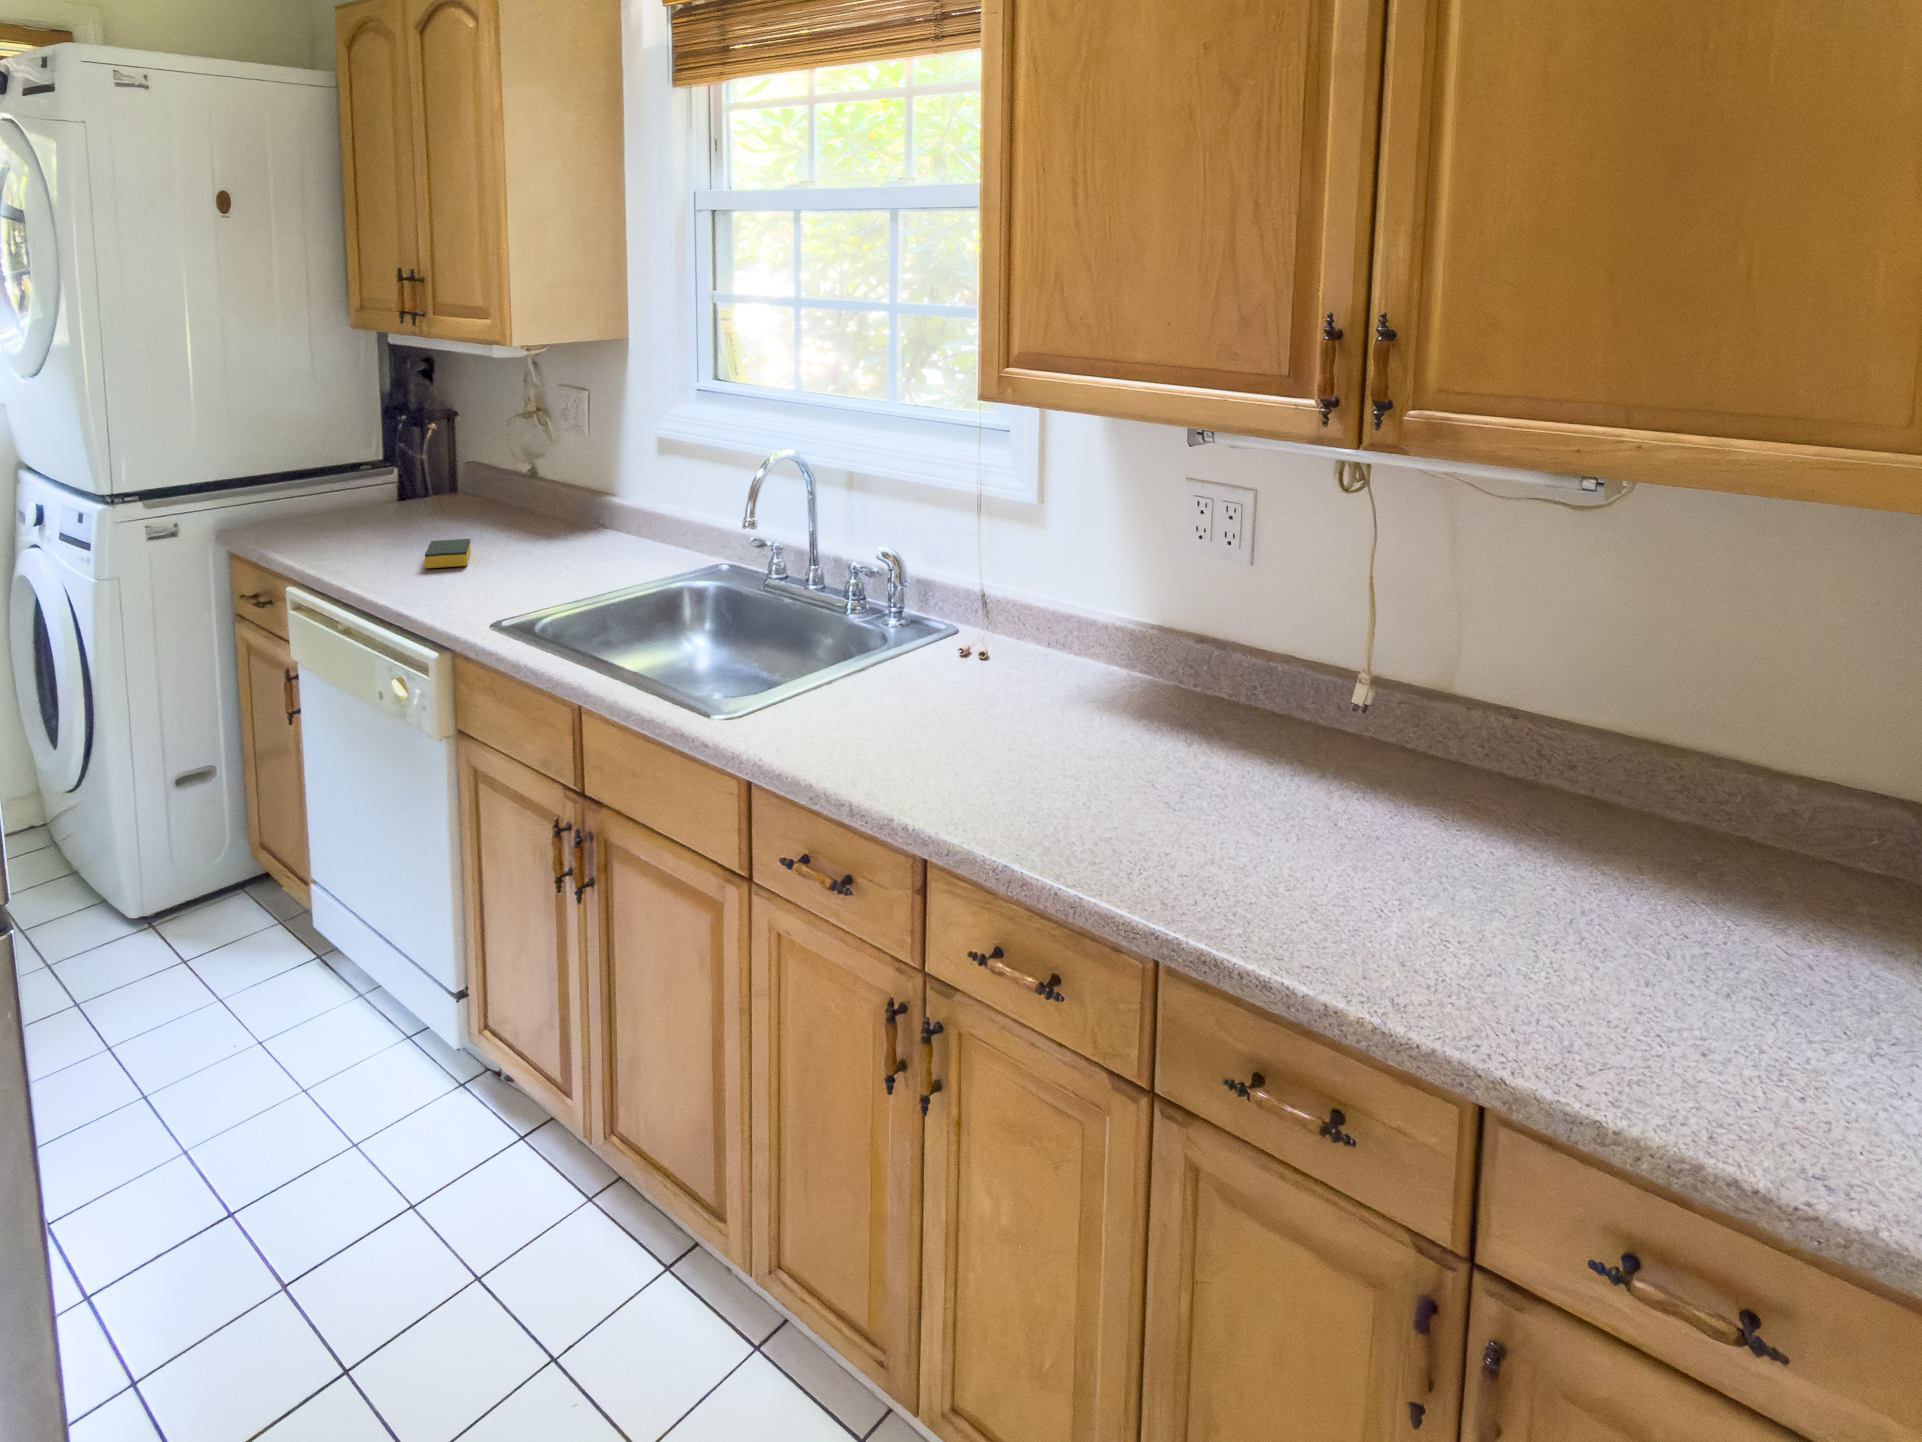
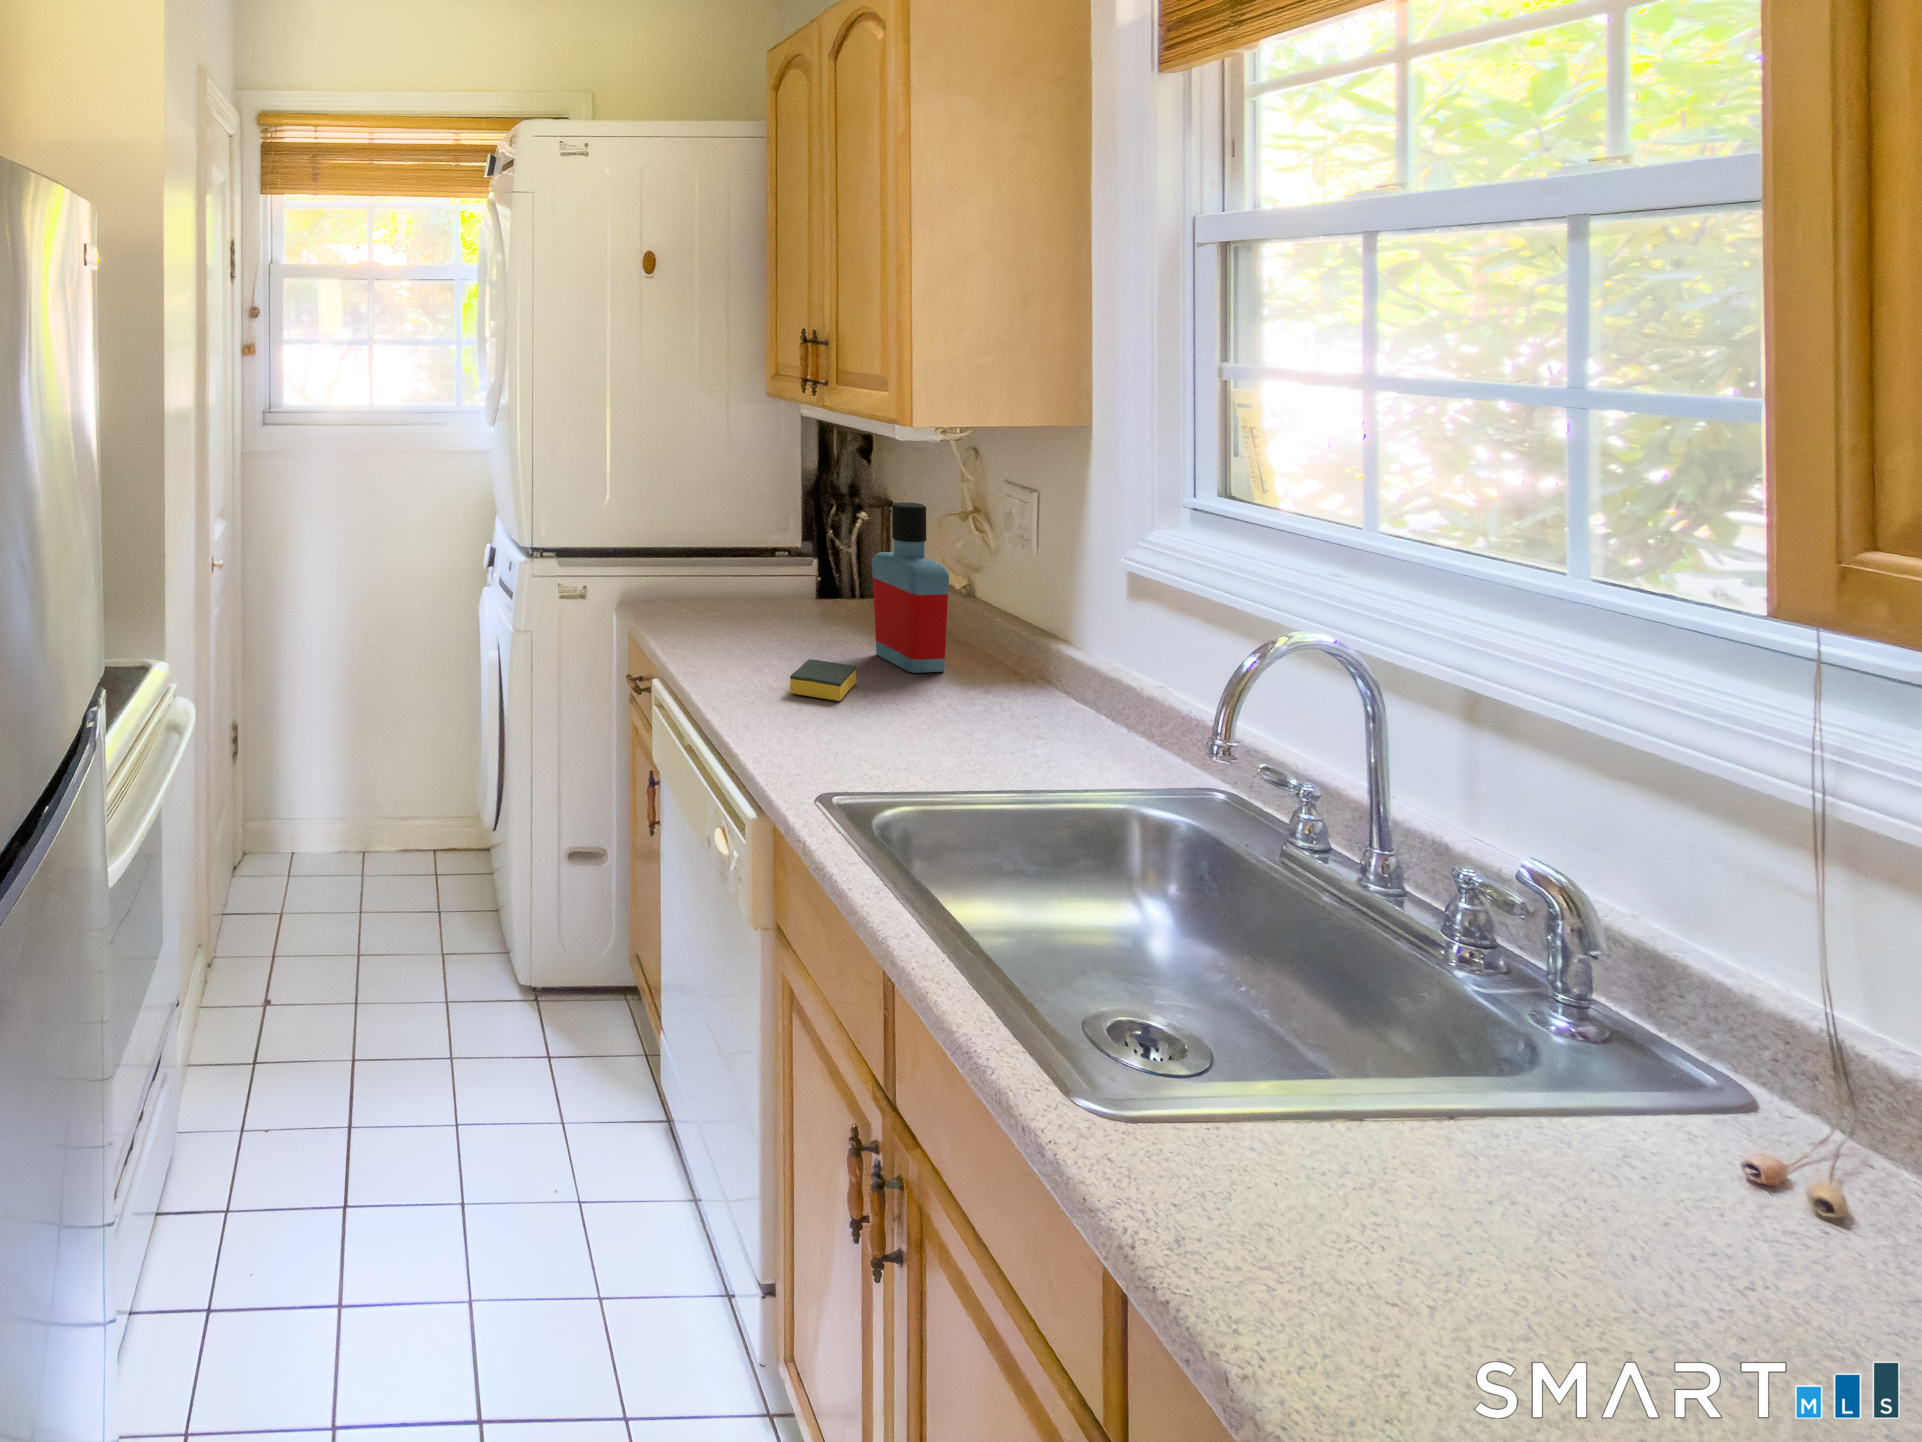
bottle: none [466,407,532,537] -> present [872,502,949,673]

